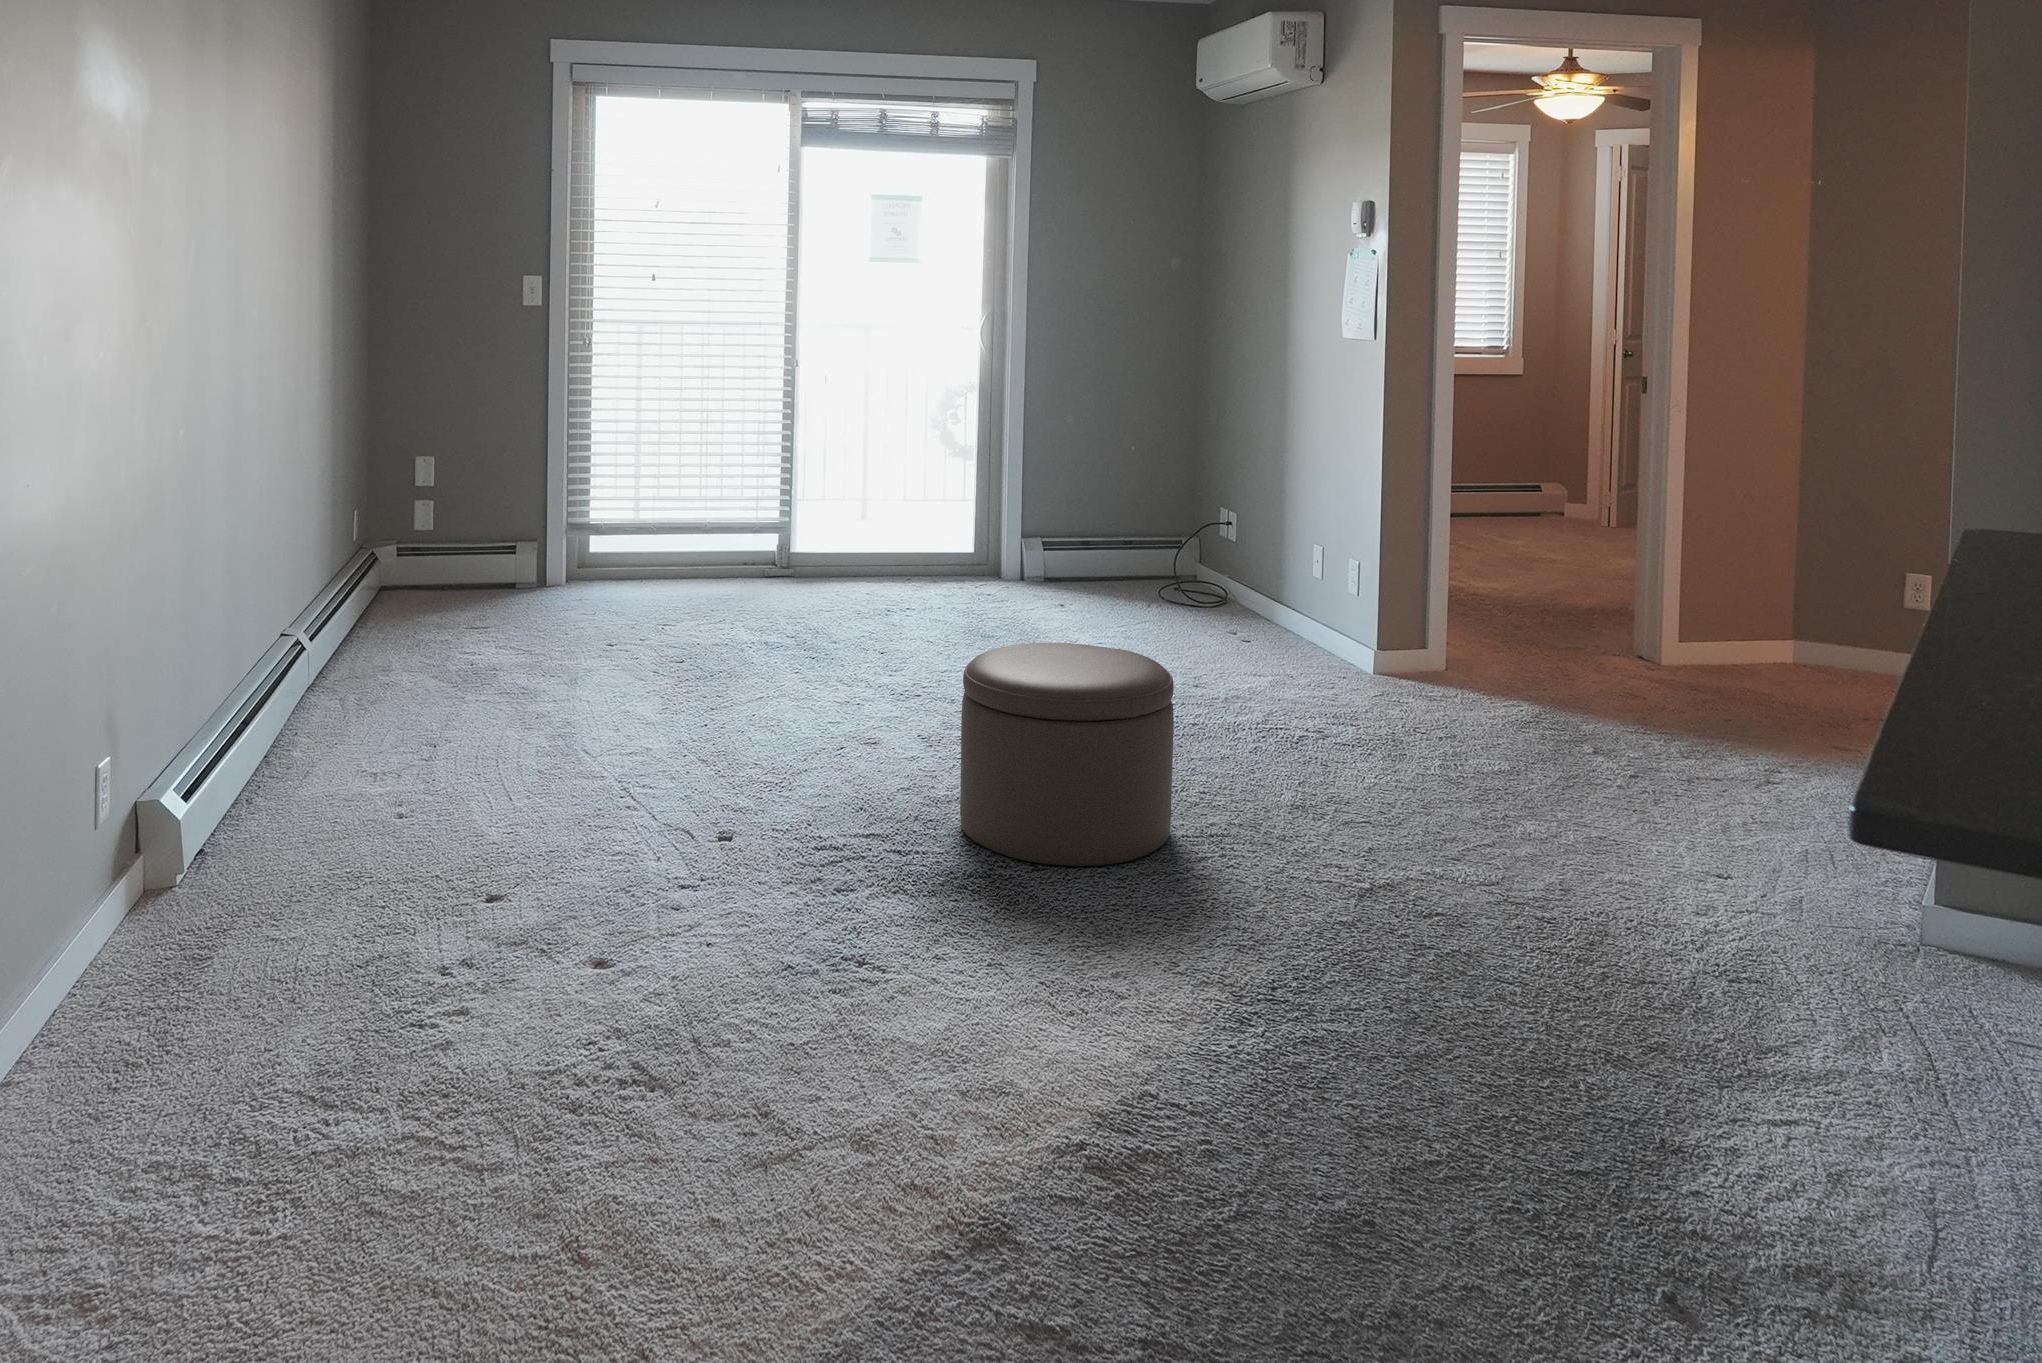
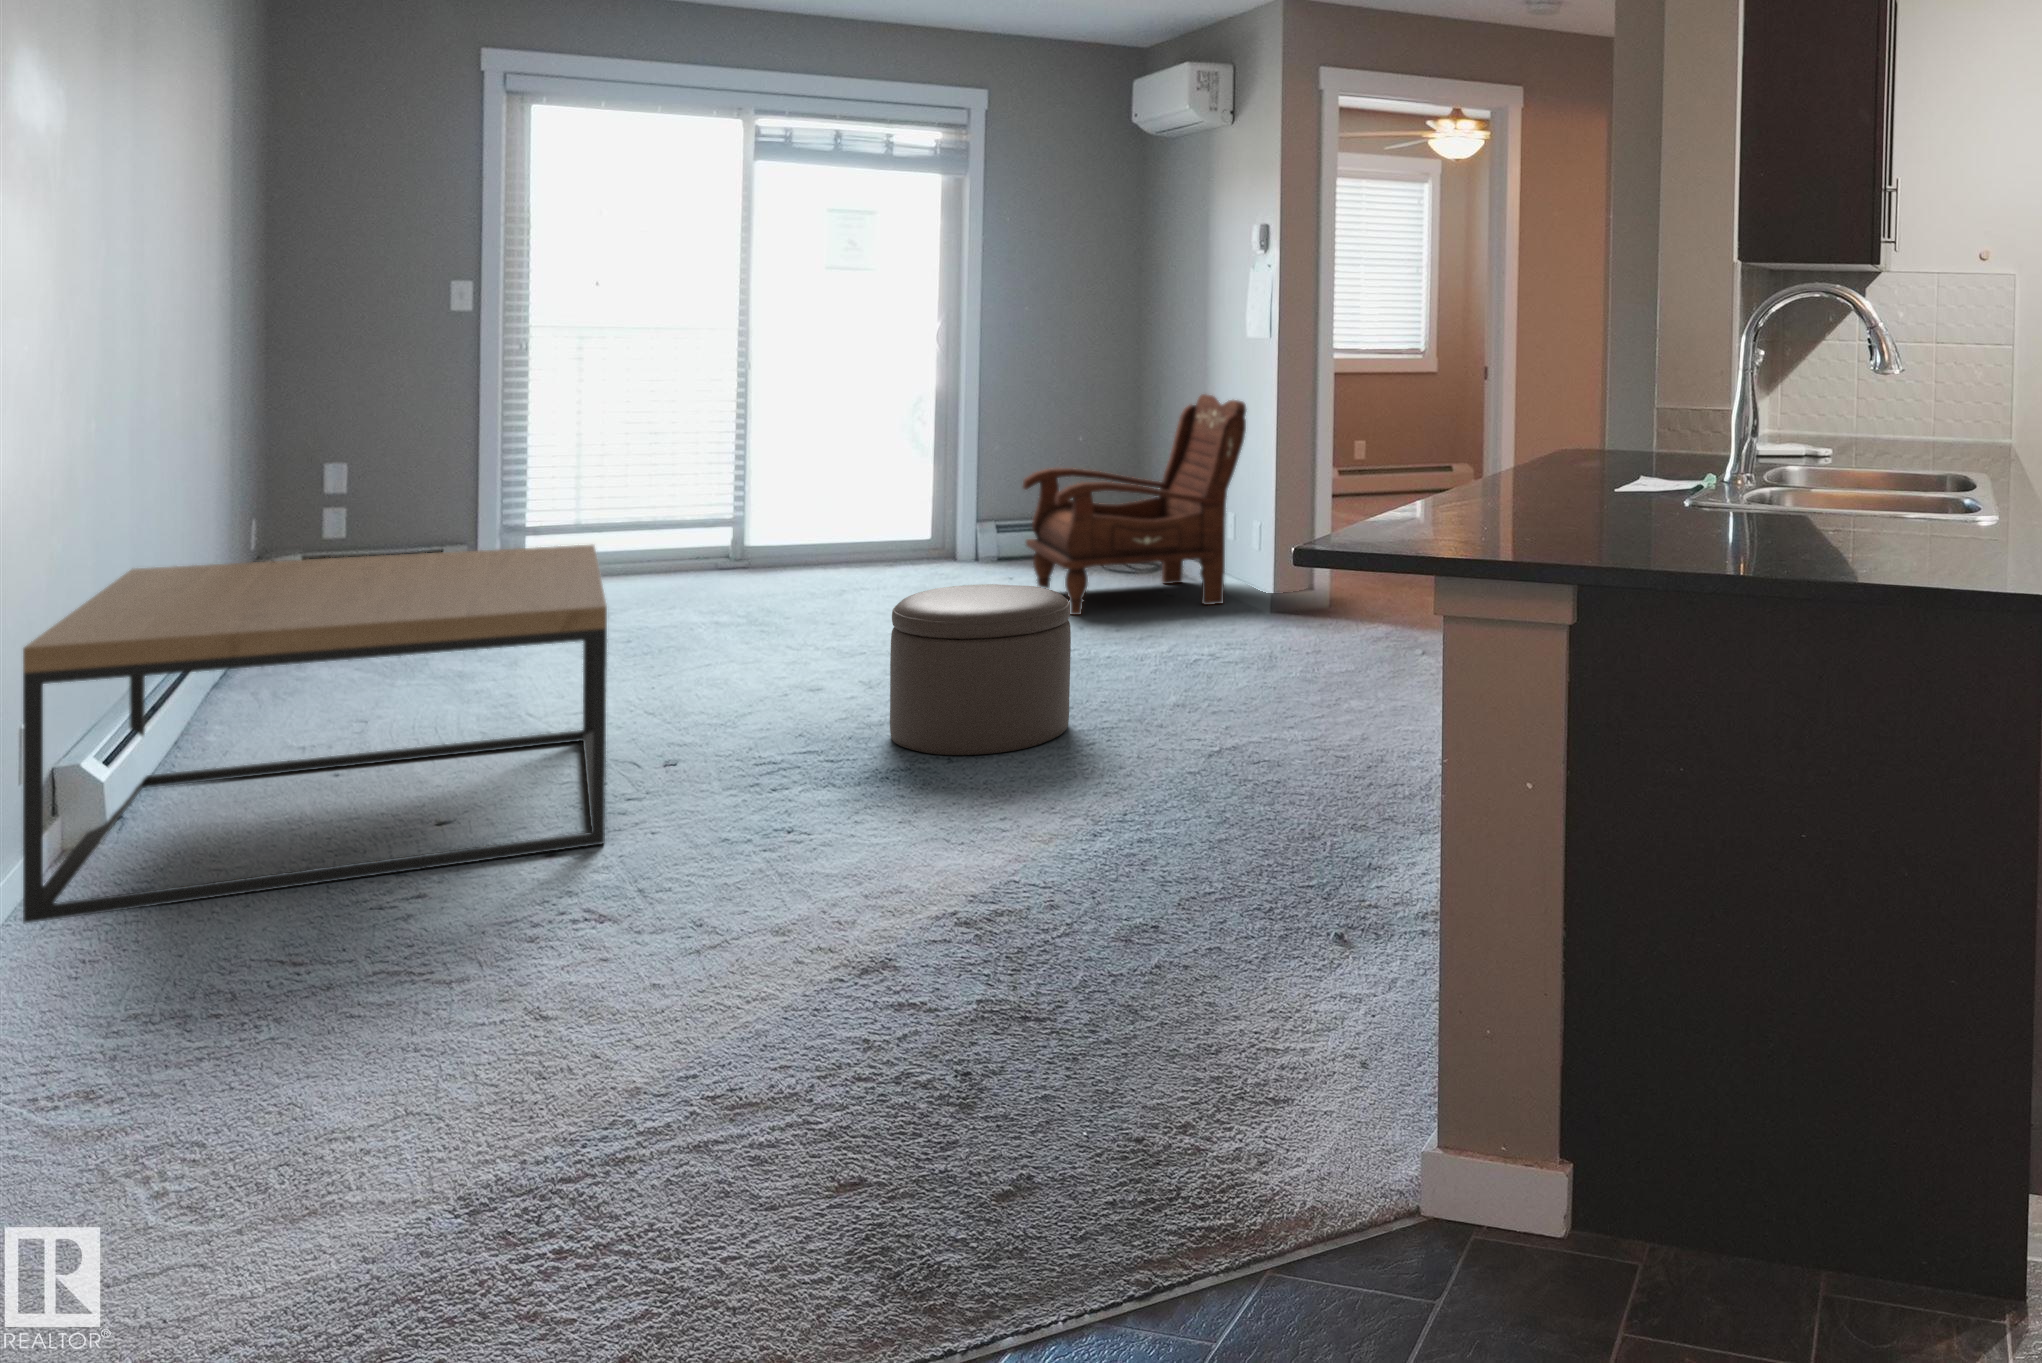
armchair: none [1077,404,1342,663] -> present [1023,394,1246,615]
coffee table: none [89,573,659,991] -> present [23,545,607,923]

